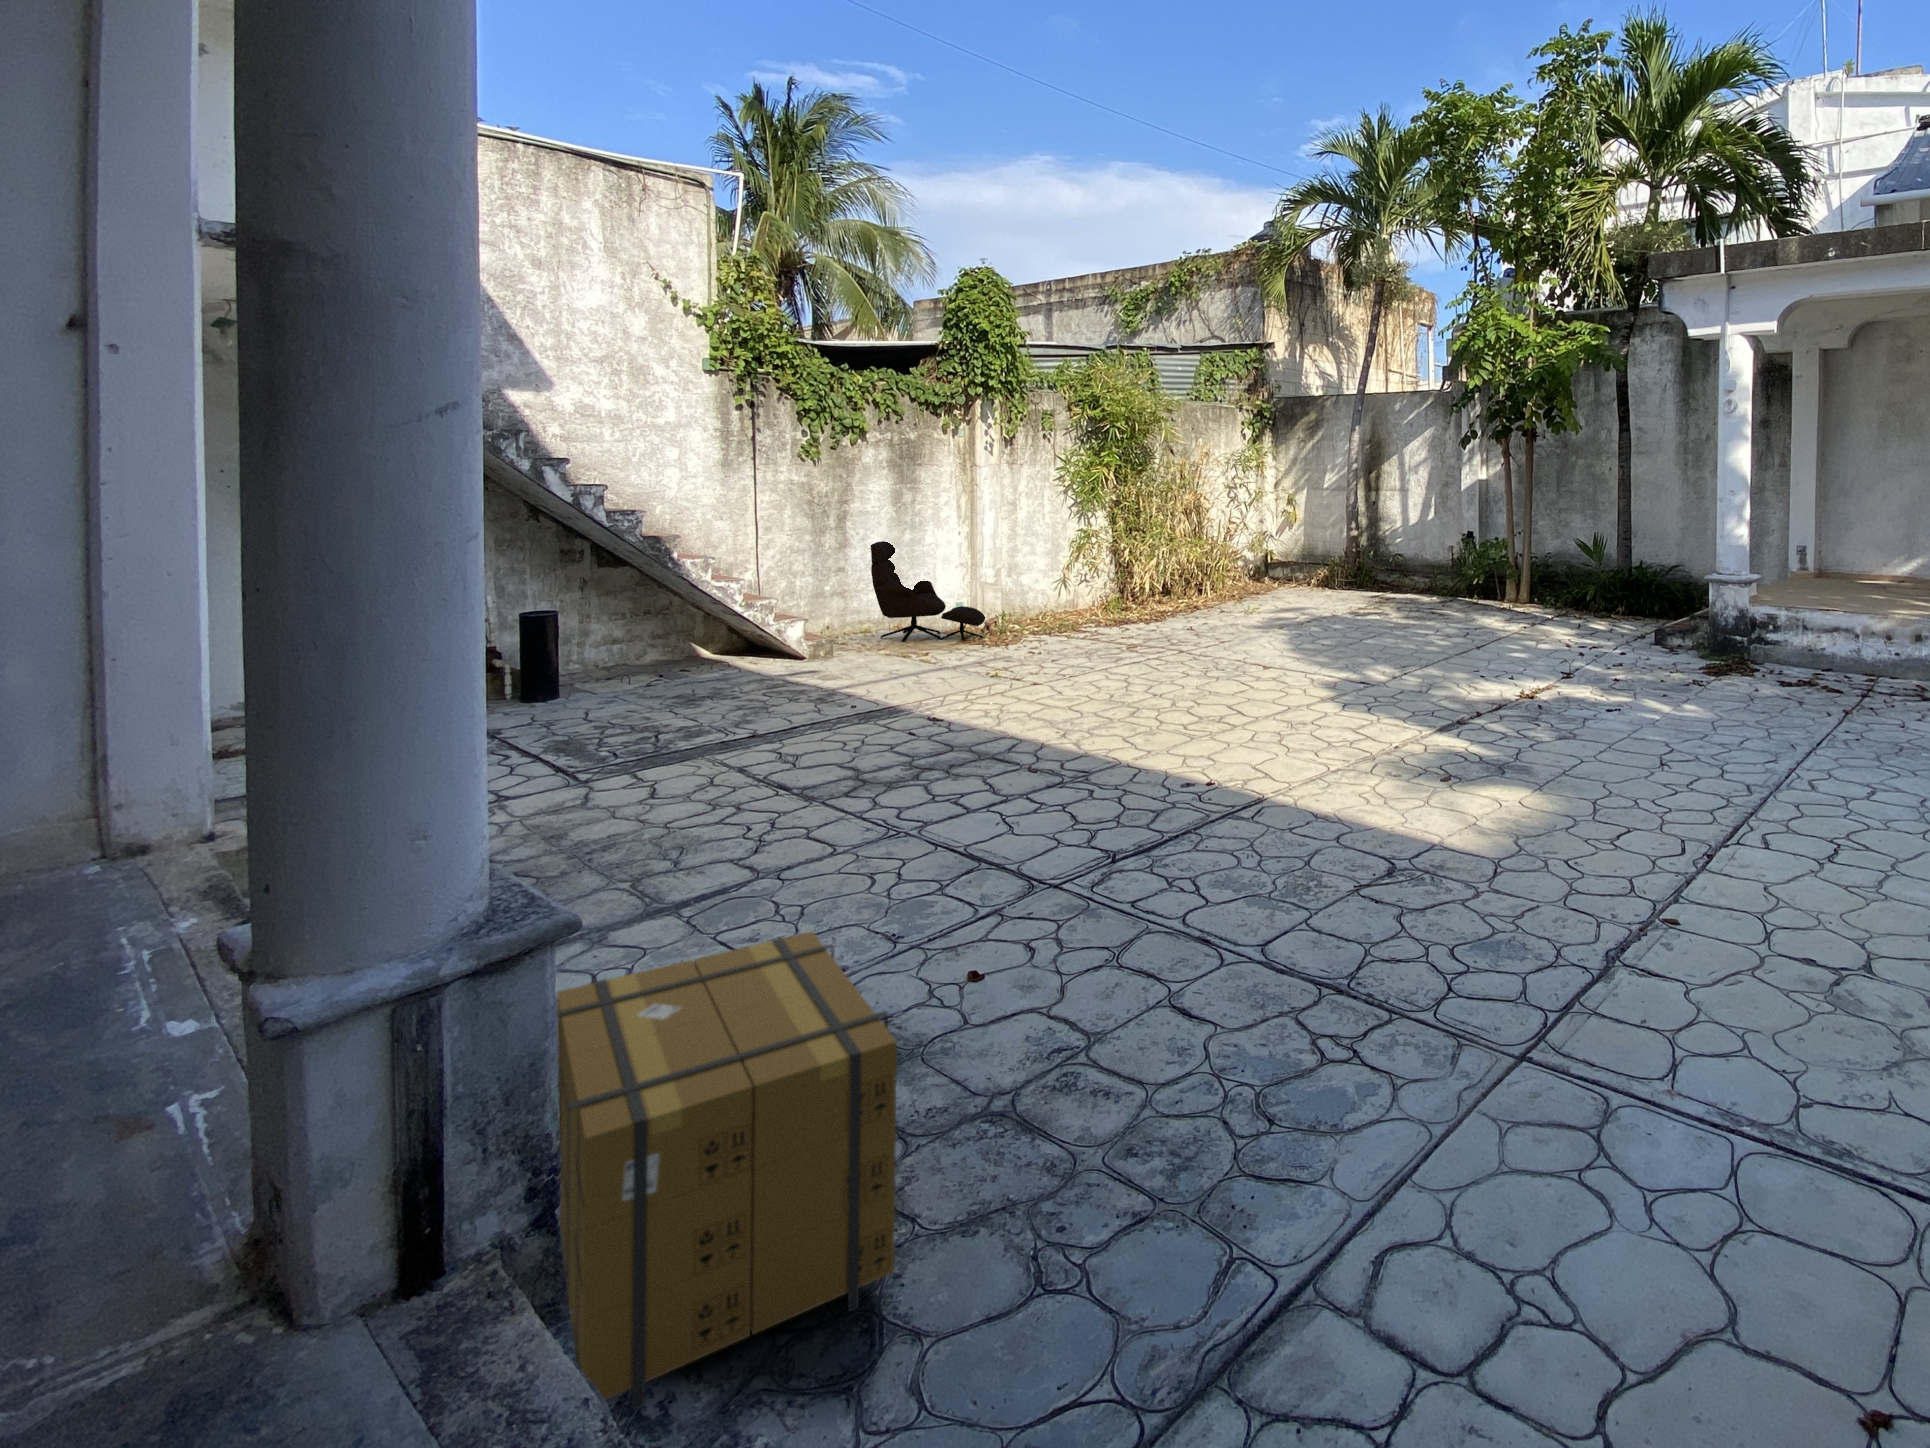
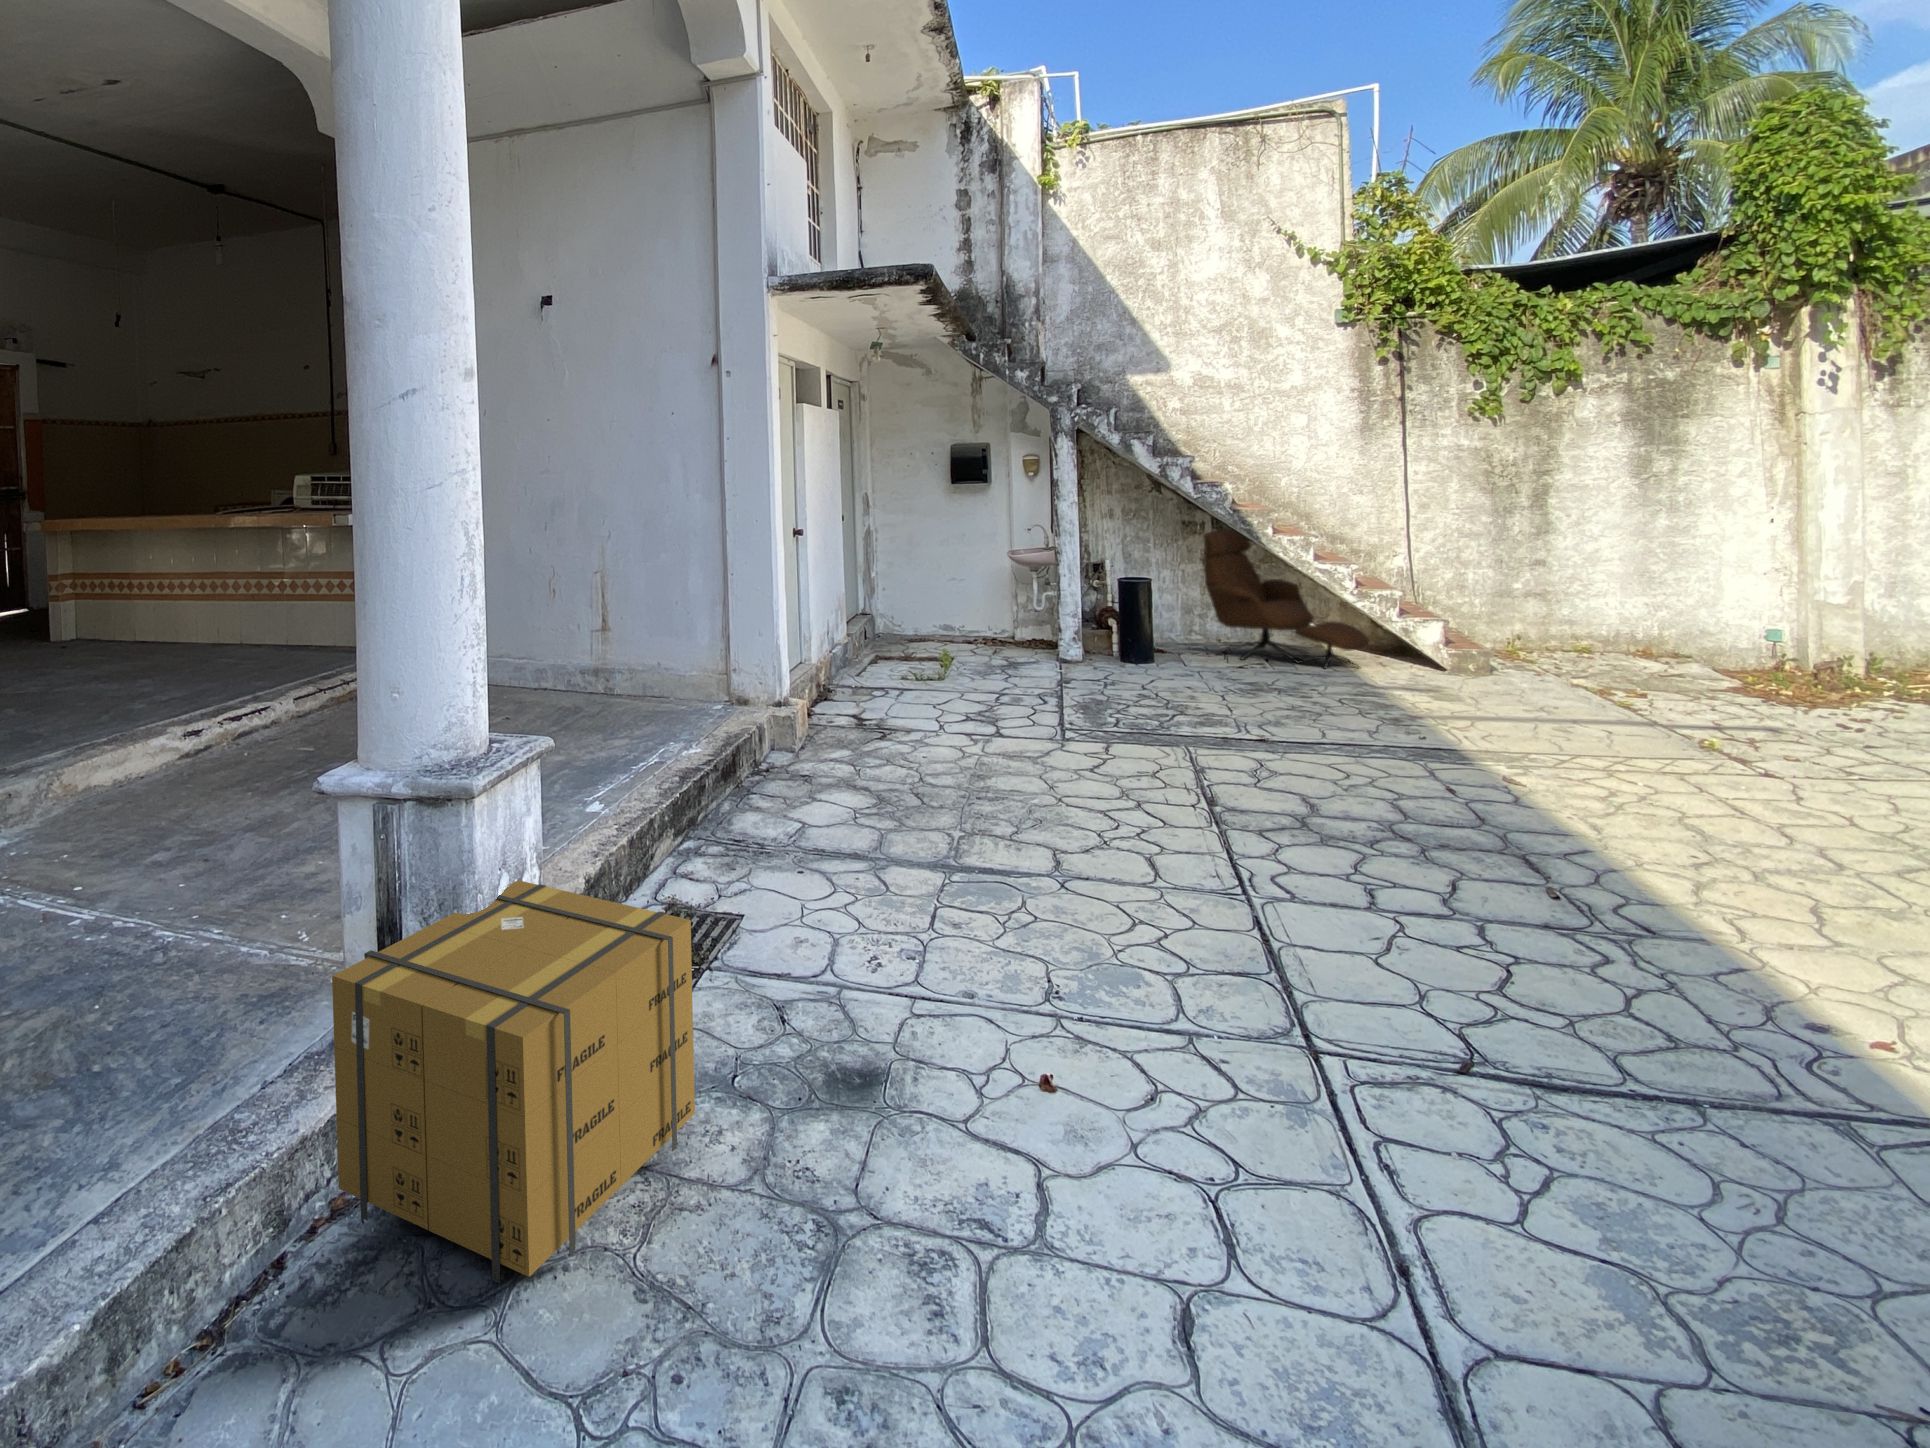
lounge chair: present [871,541,985,642] -> present [1204,529,1369,669]

